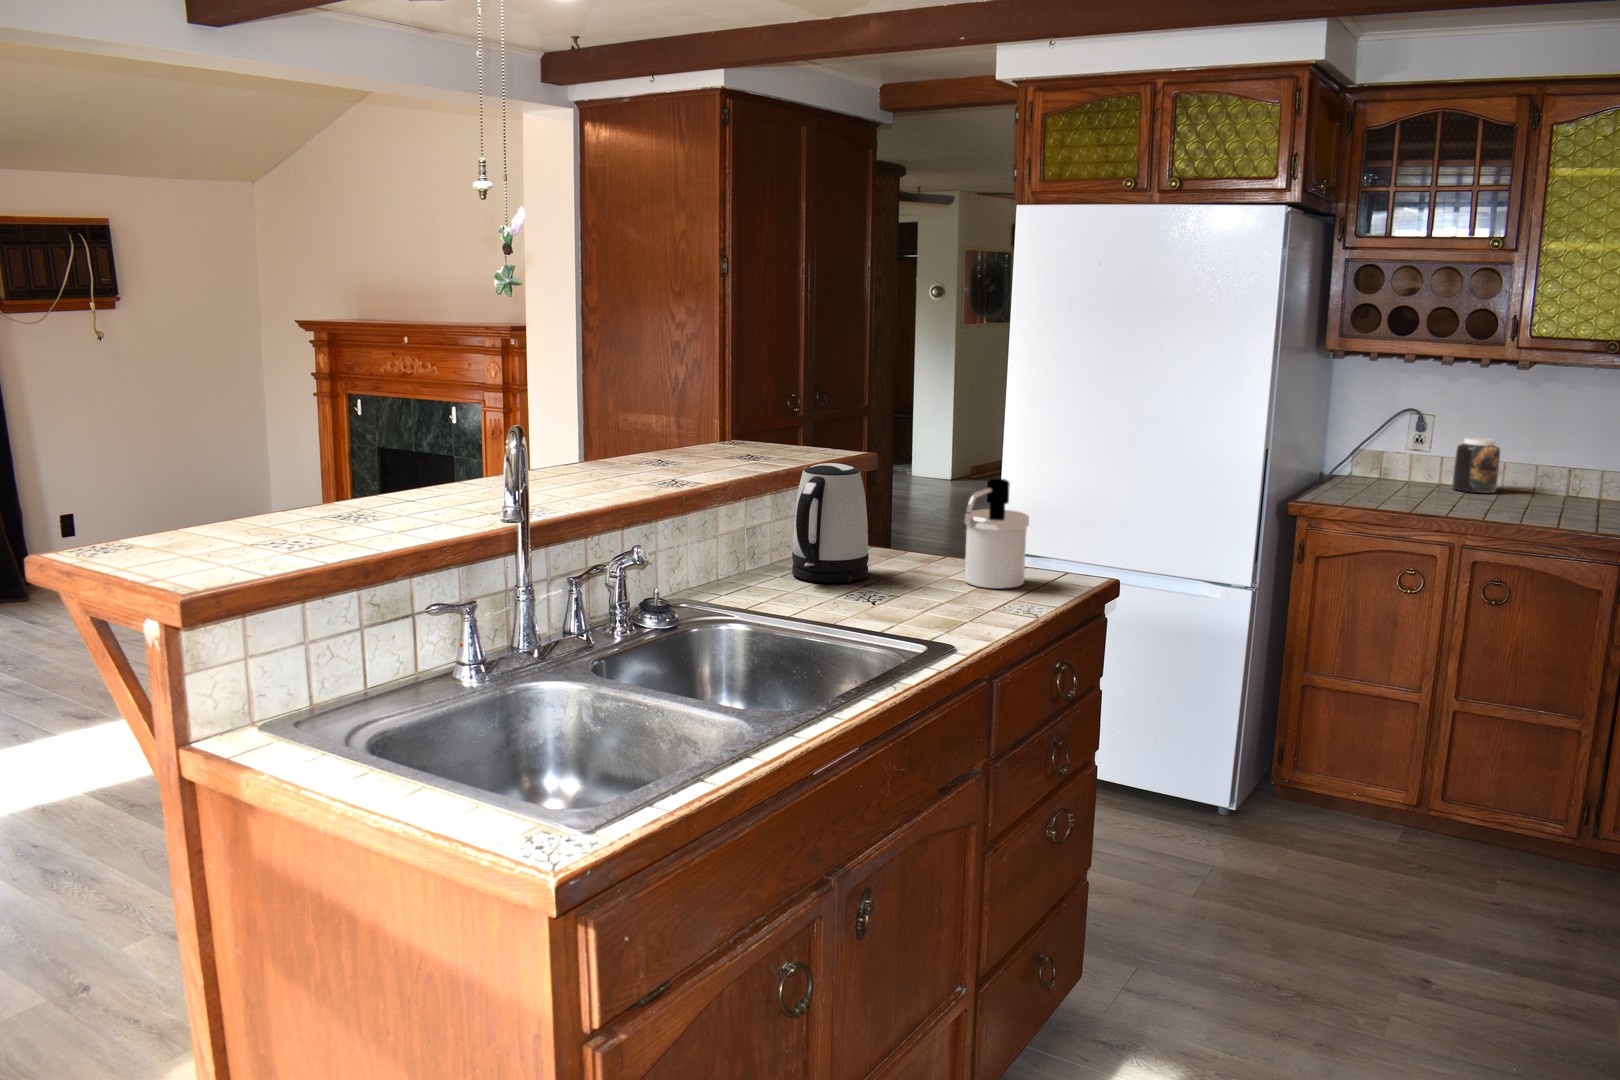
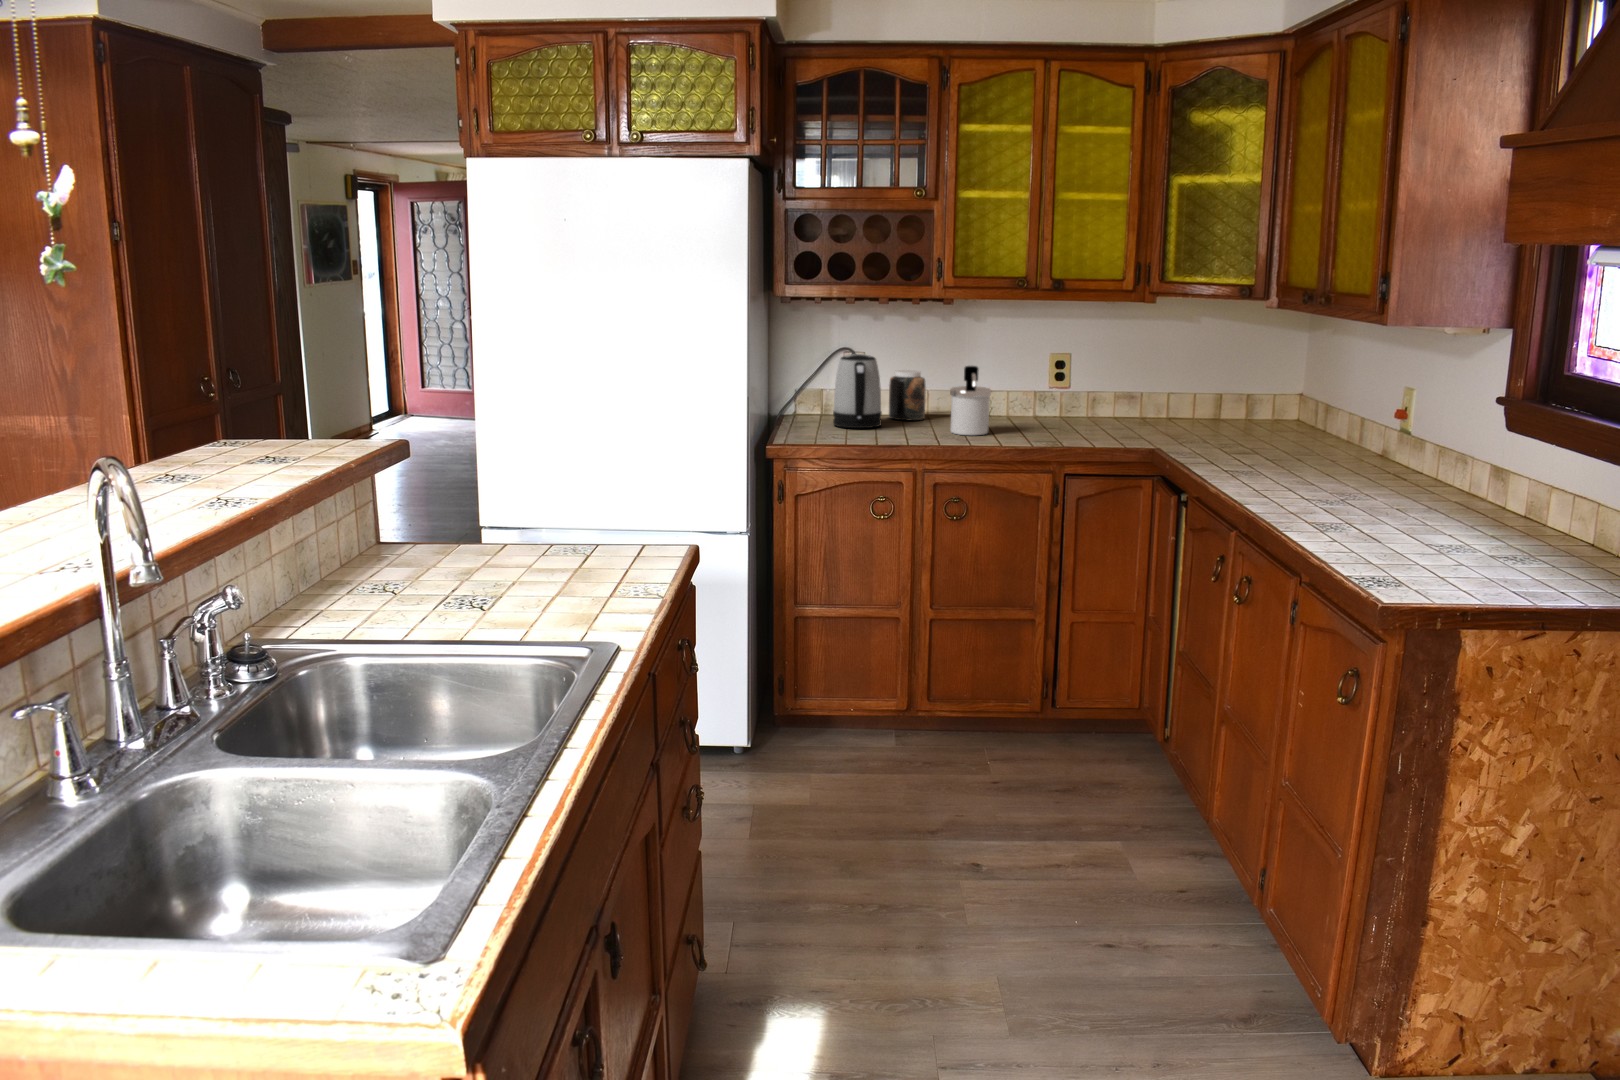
kettle: present [792,463,869,582] -> present [833,354,882,428]
soap dispenser: present [965,479,1029,588] -> present [950,366,991,435]

